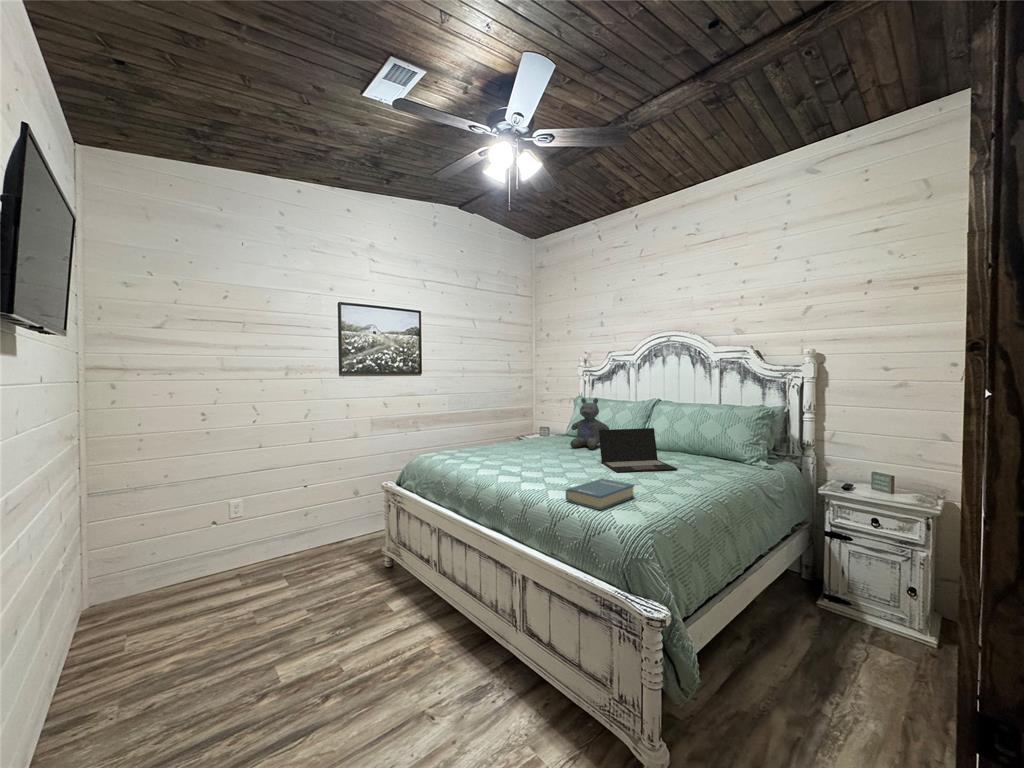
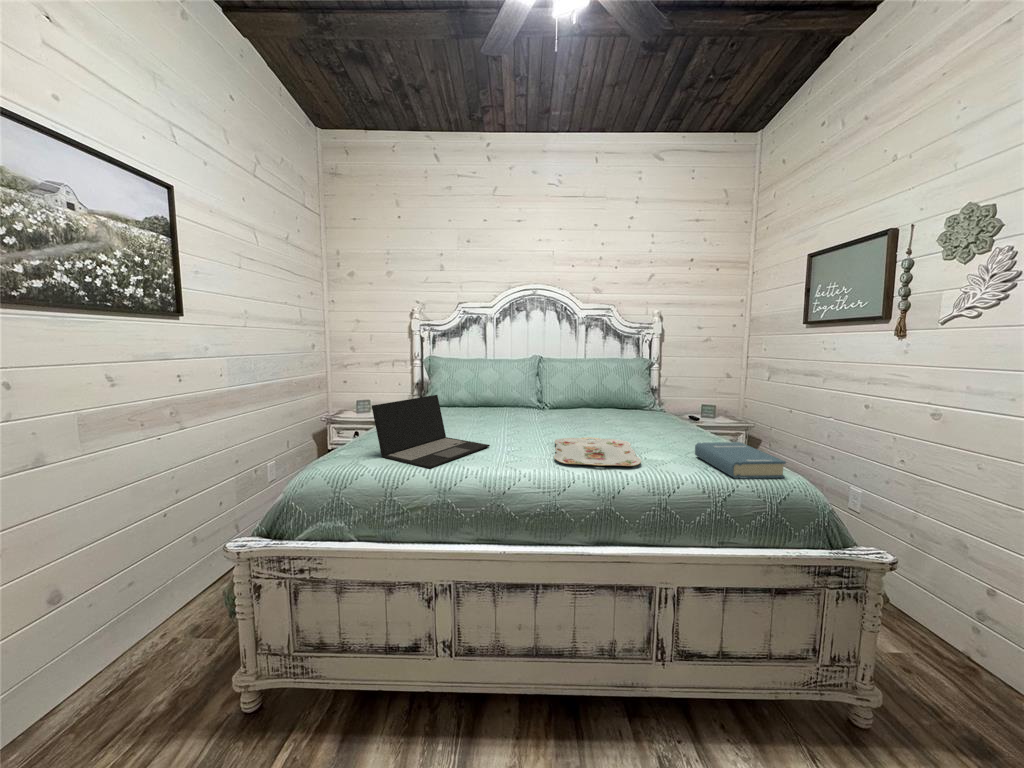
stuffed bear: present [570,398,609,449] -> none [473,355,520,418]
laptop: present [599,428,678,473] -> present [372,395,490,468]
serving tray: none [507,463,588,482] -> present [554,437,641,466]

